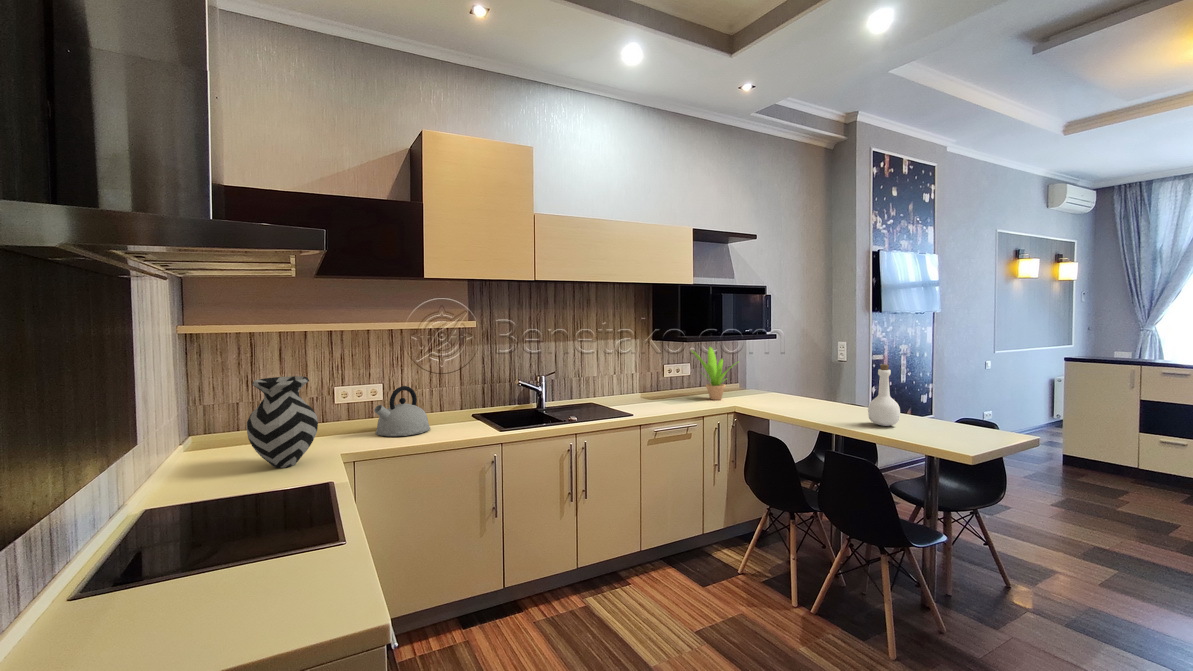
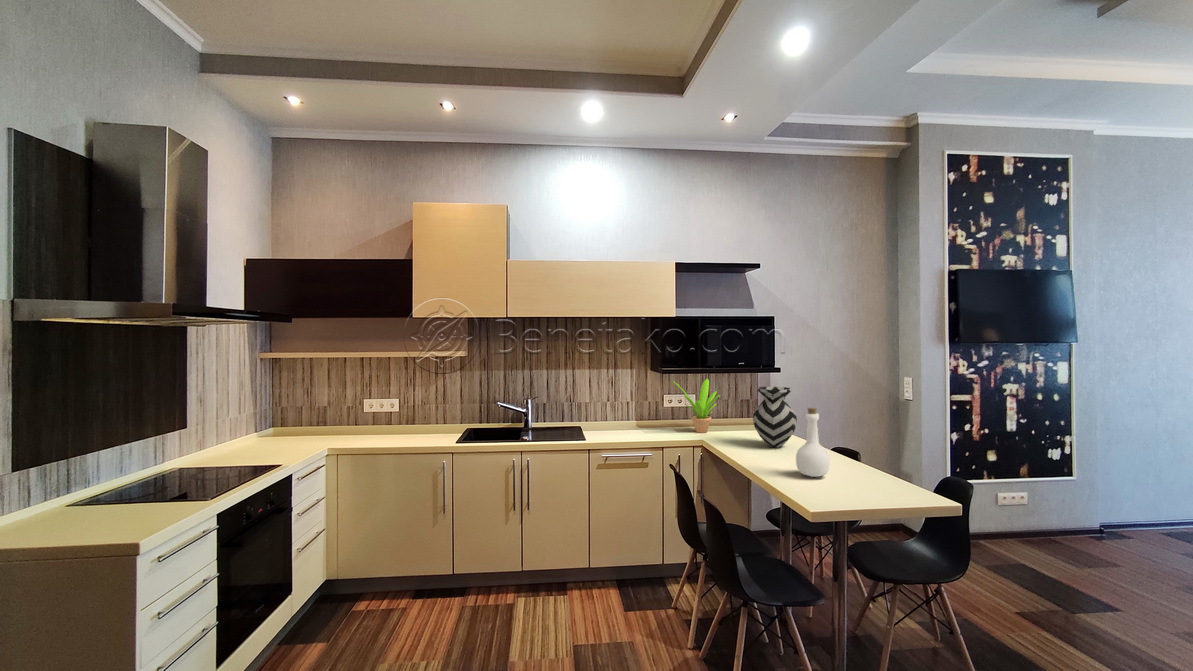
vase: present [247,376,318,468] -> present [753,387,797,448]
kettle: present [374,386,430,436] -> none [372,402,419,440]

